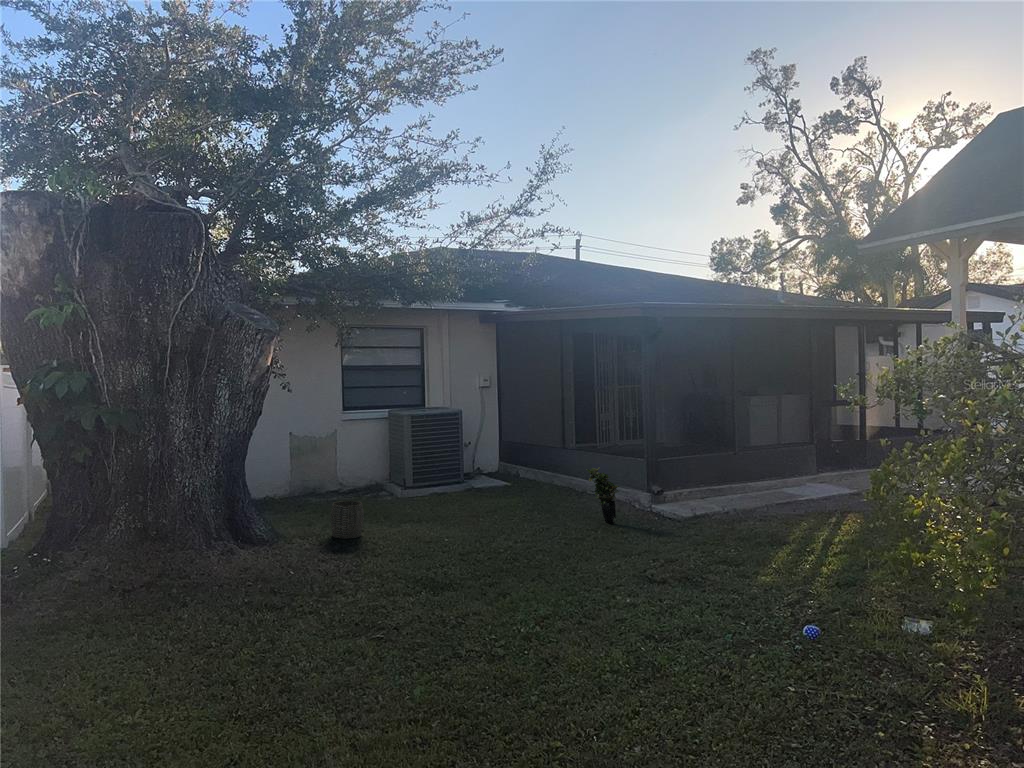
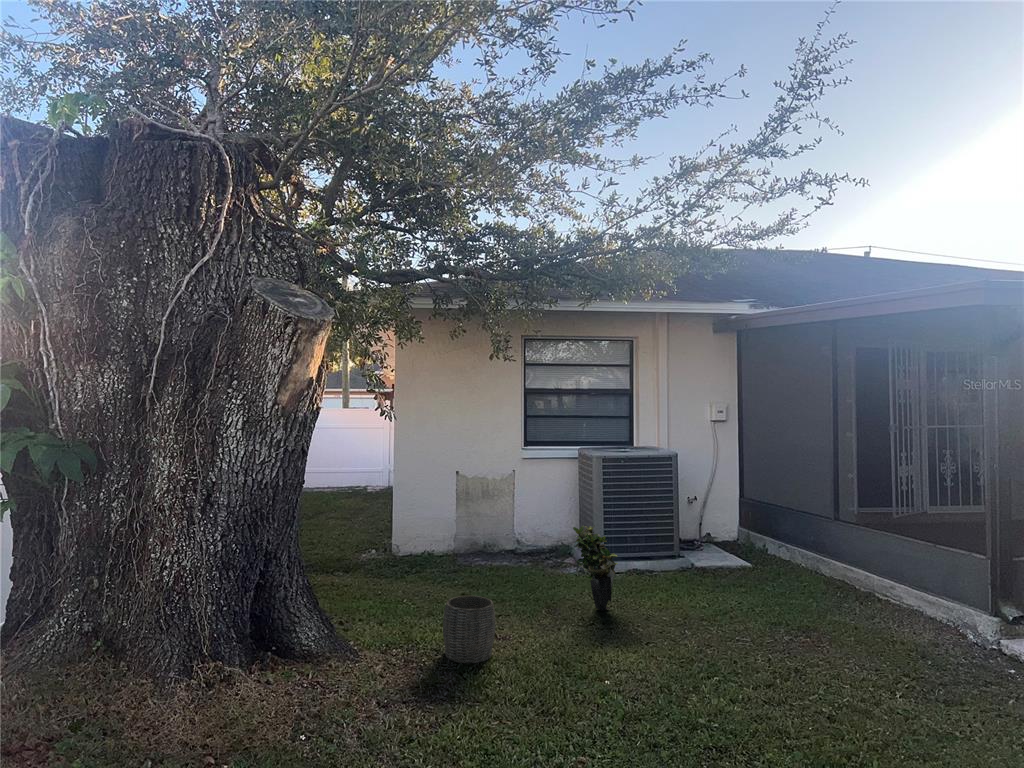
potted plant: present [586,468,619,524] -> present [573,526,618,611]

